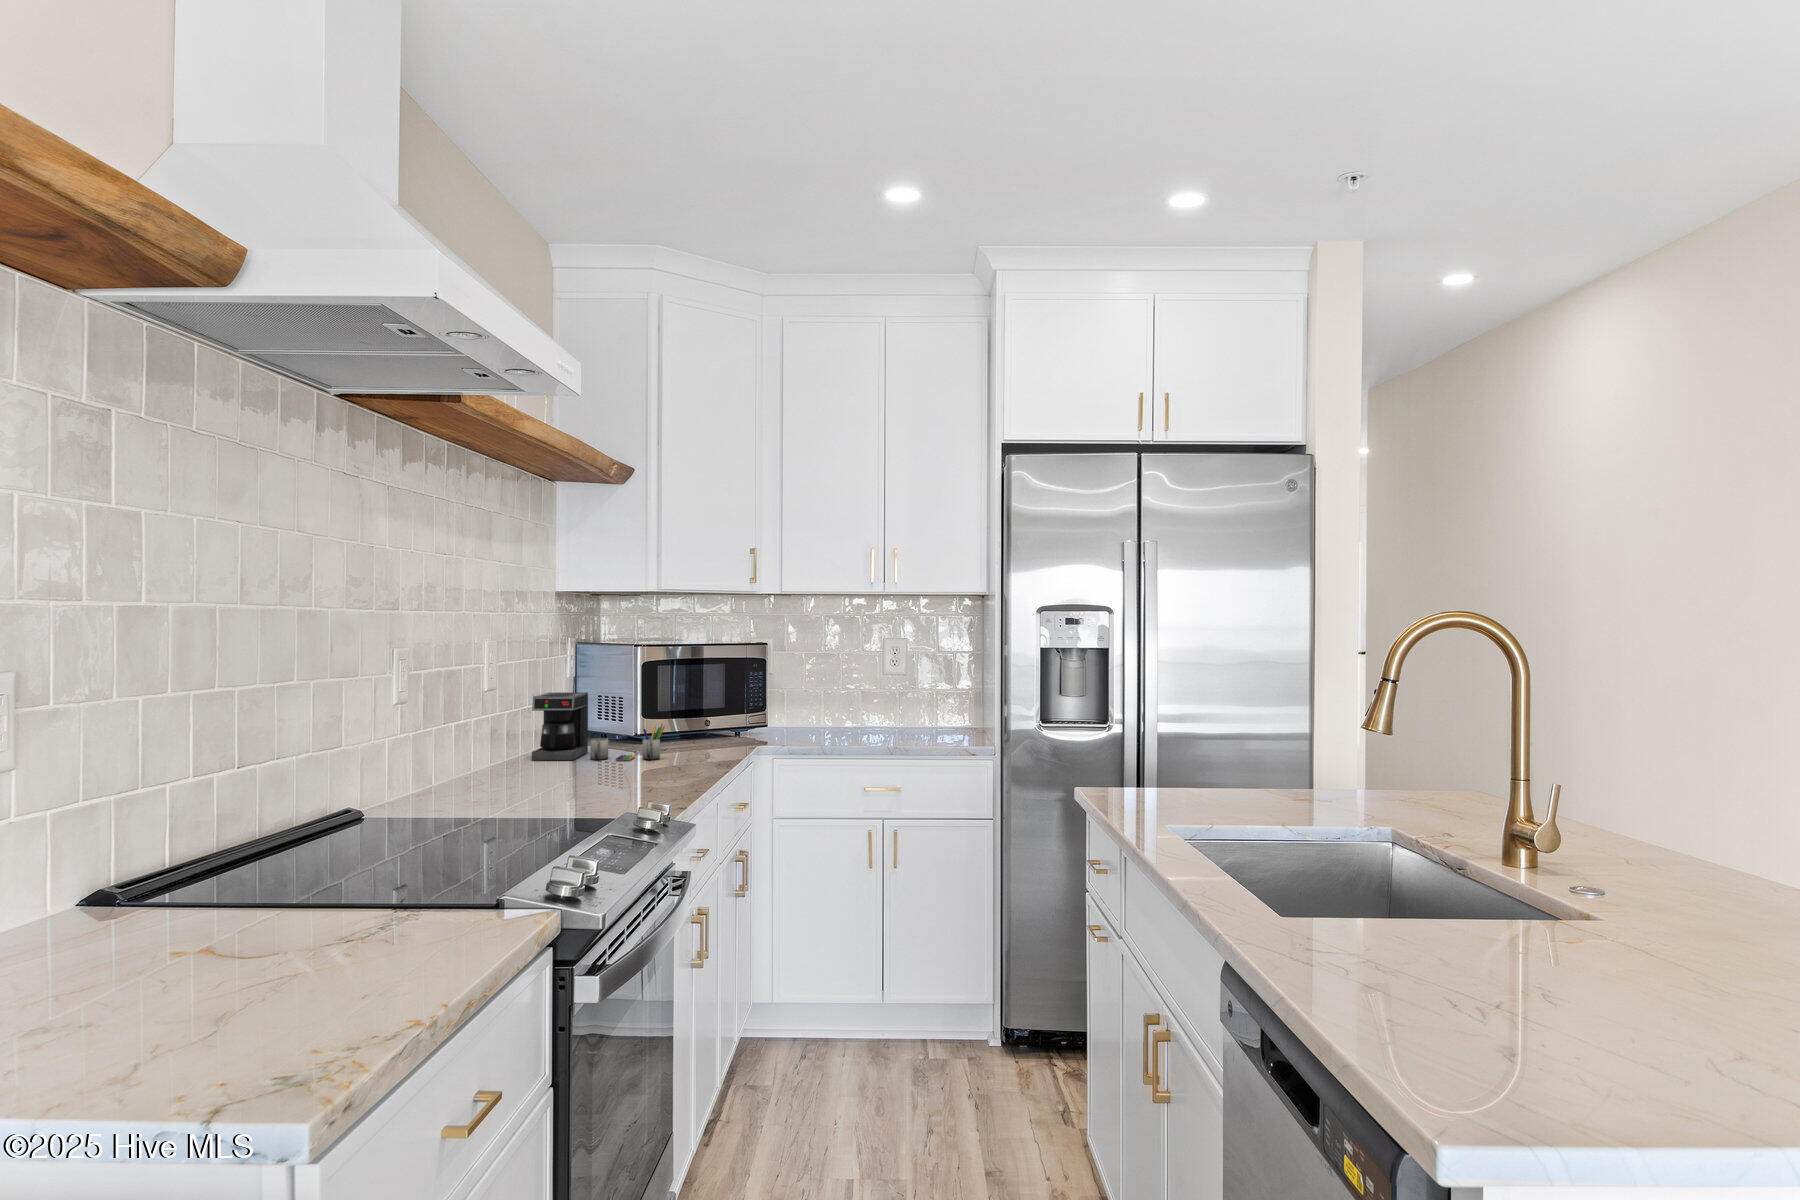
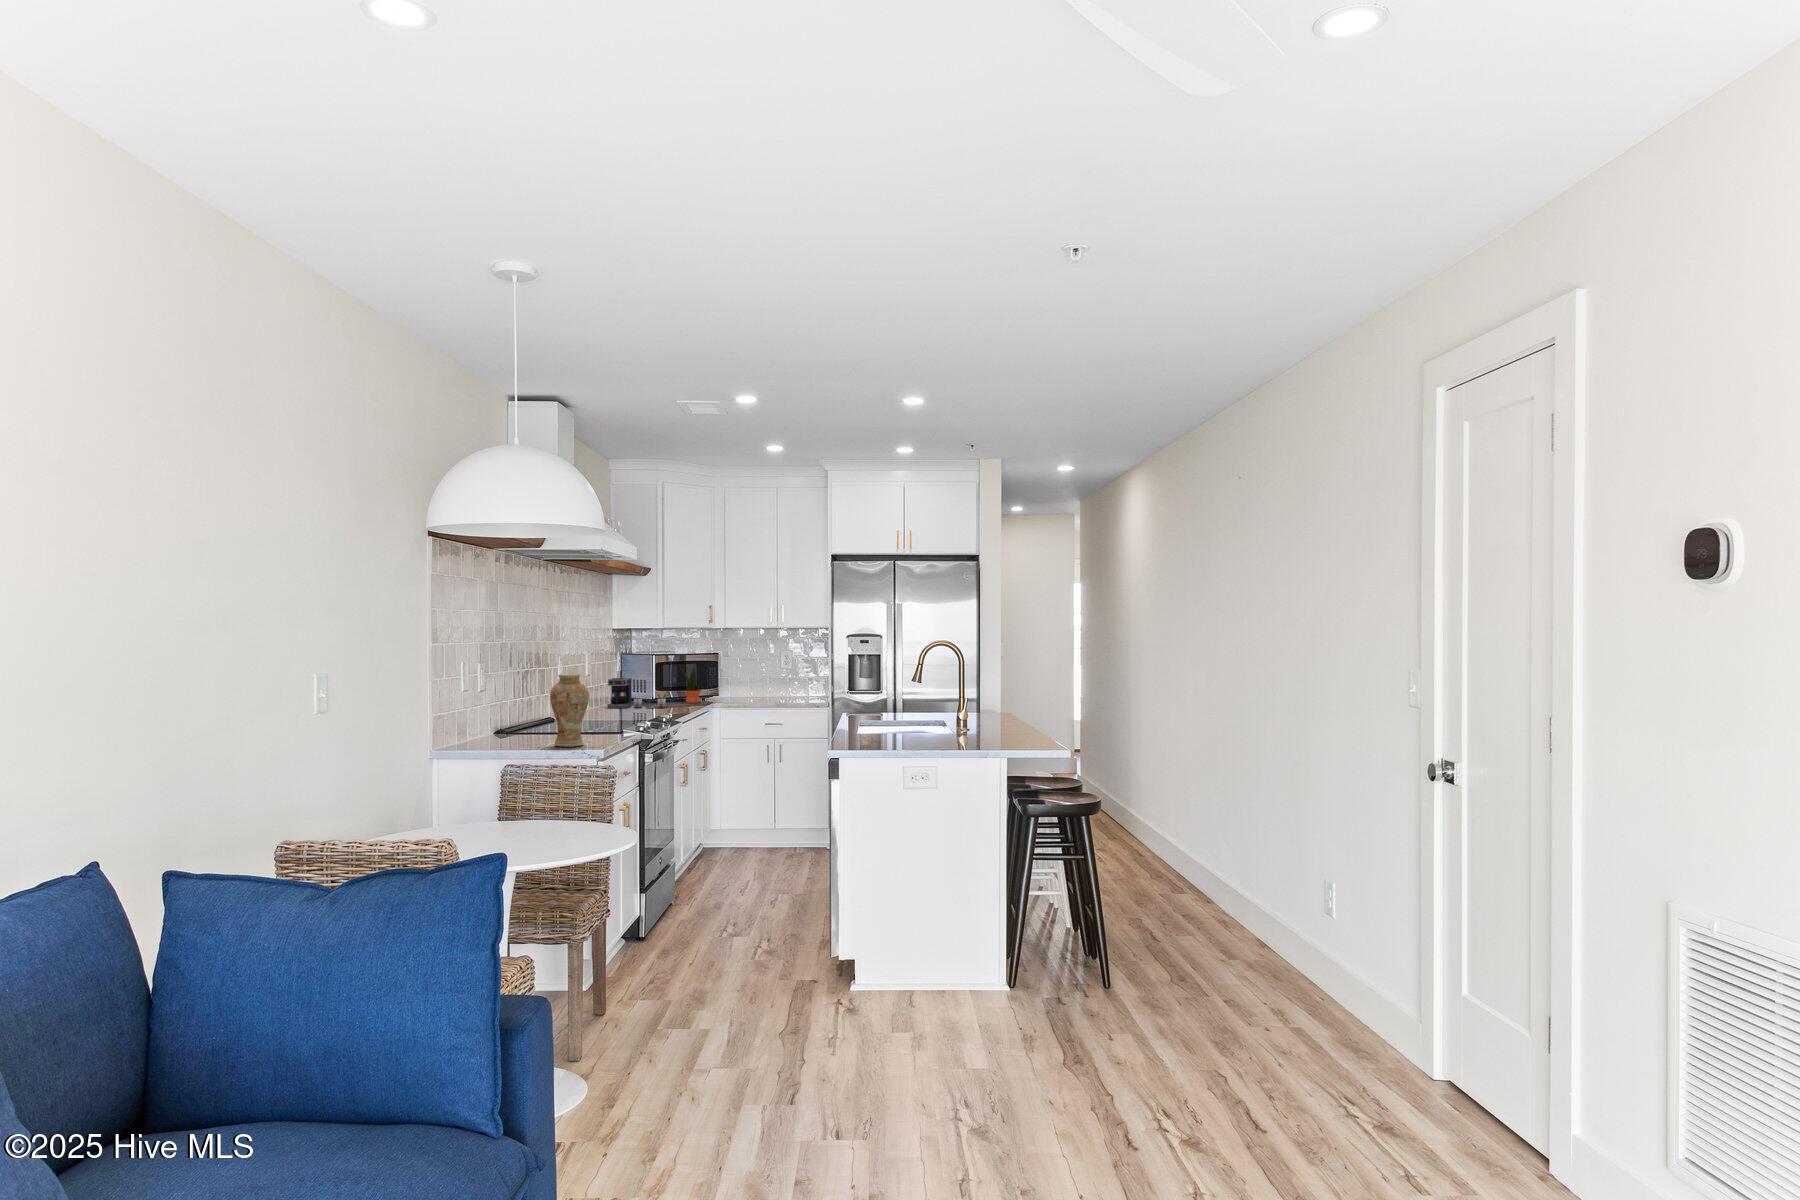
potted plant: none [688,662,735,744] -> present [679,665,701,703]
vase: none [113,705,300,1032] -> present [550,674,589,747]

